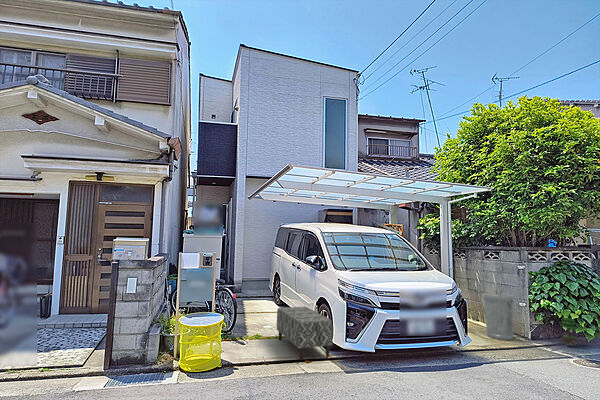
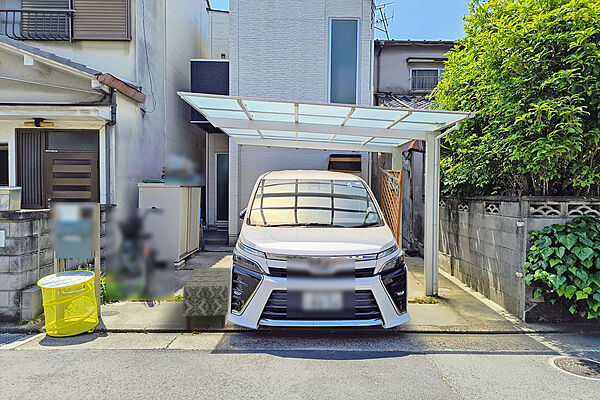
trash can: present [483,290,515,340] -> none [464,255,506,321]
potted tree: present [561,316,577,346] -> none [562,280,585,335]

